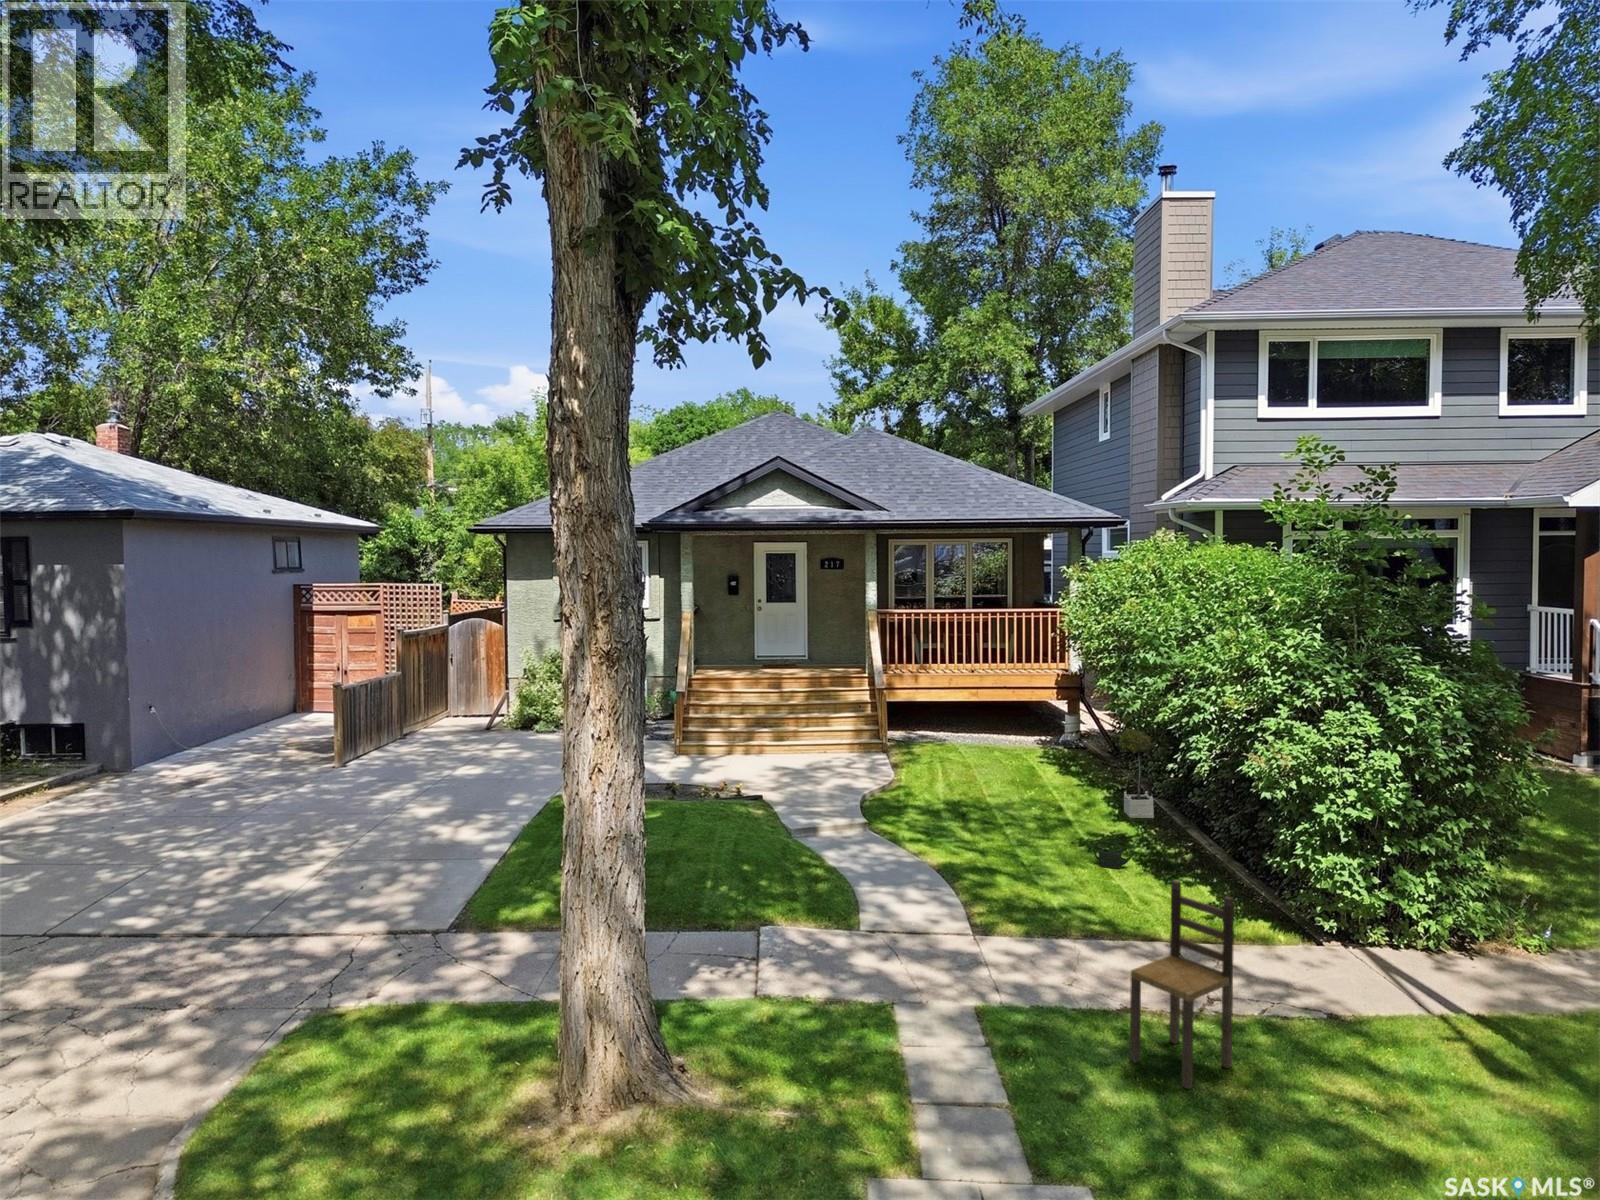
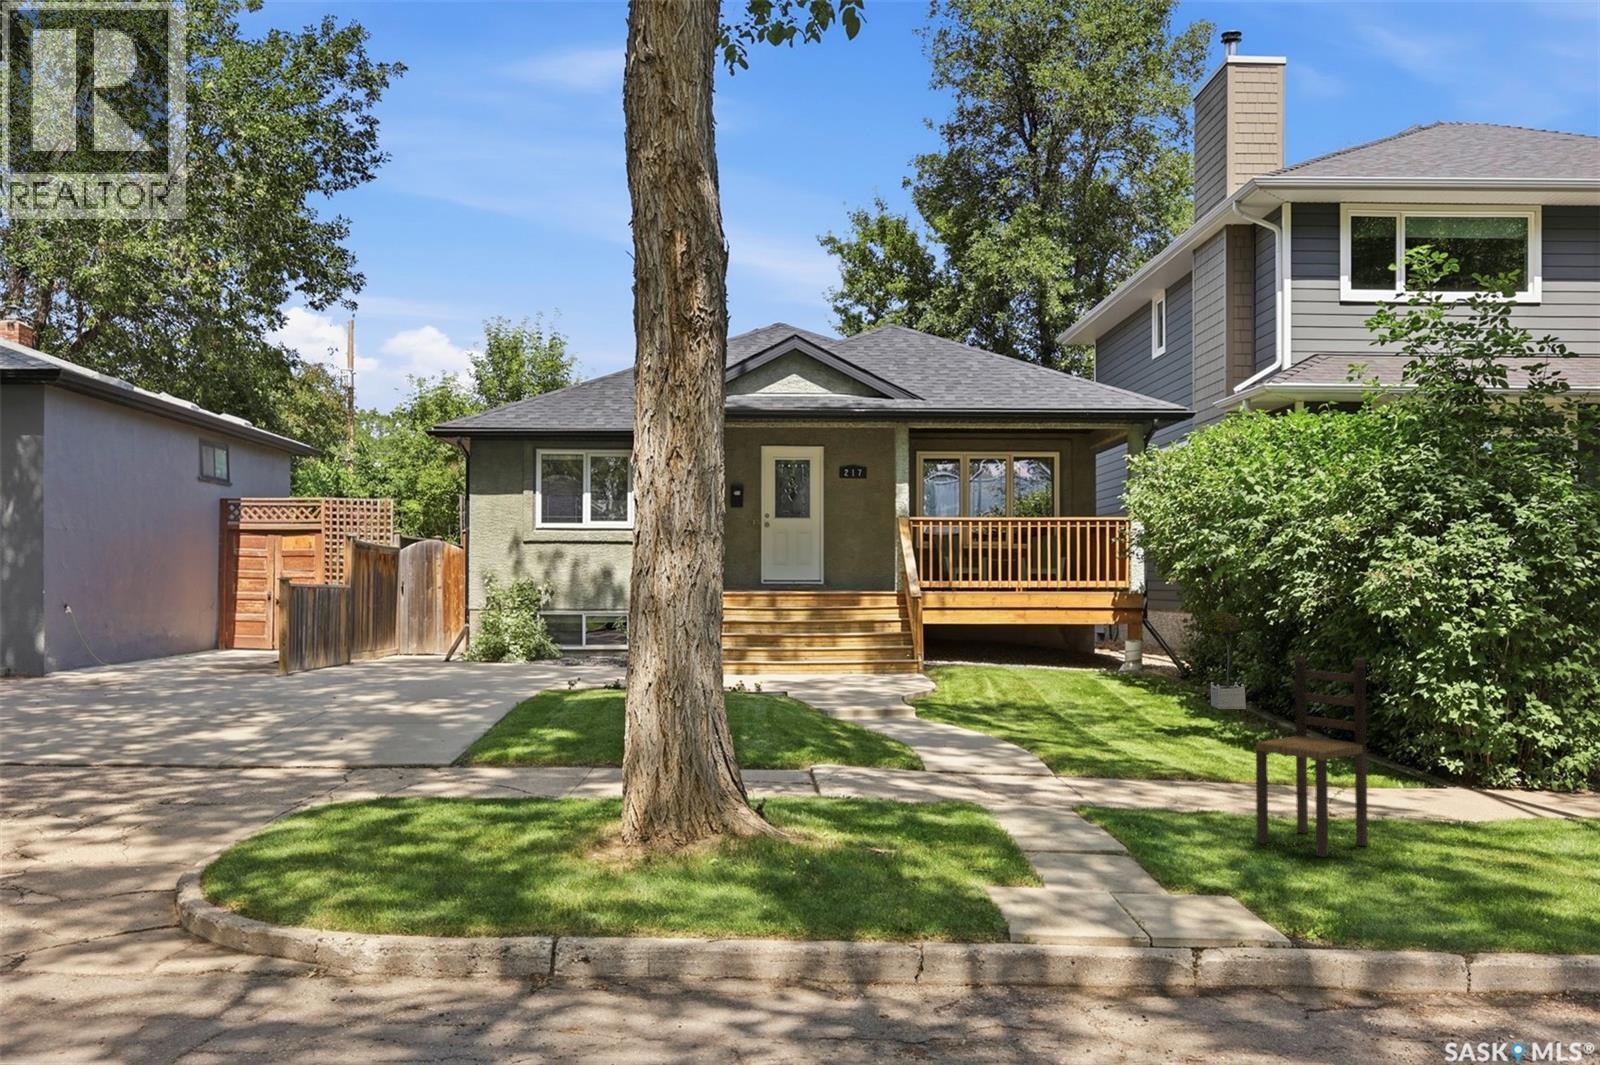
watering can: present [1093,841,1137,869] -> none [1185,708,1236,738]

